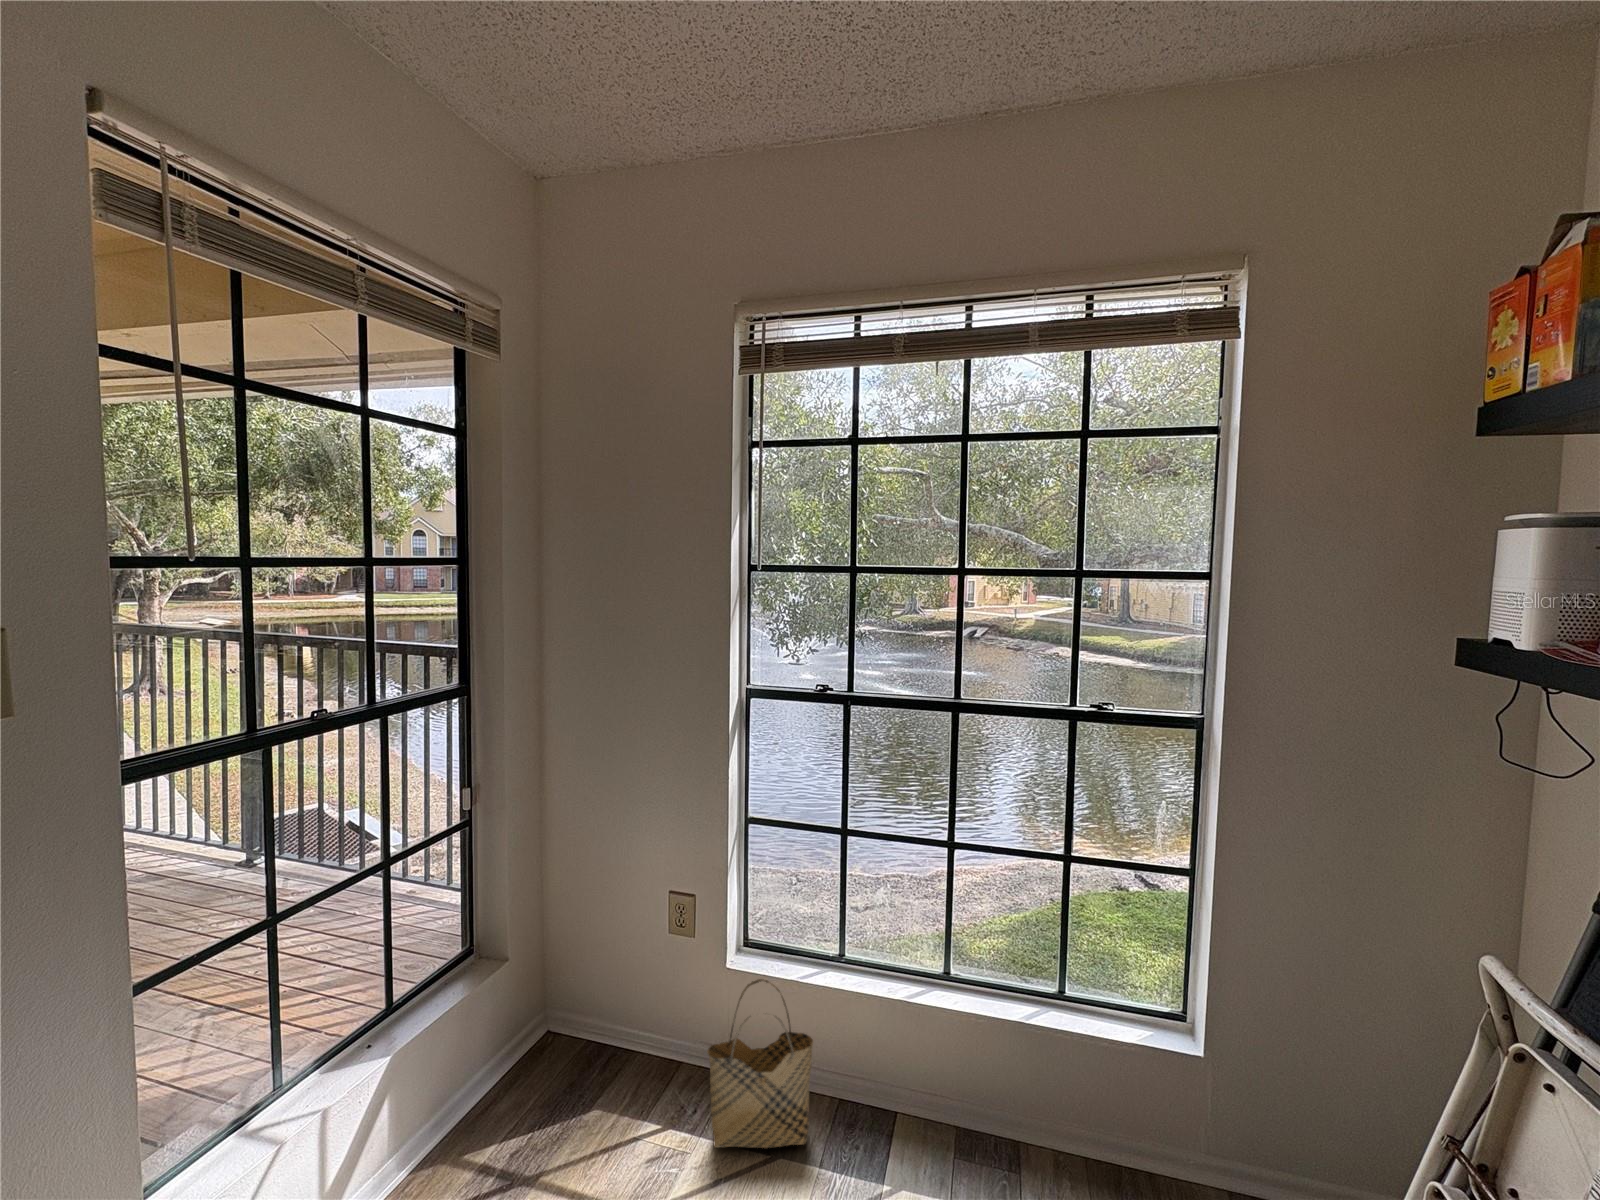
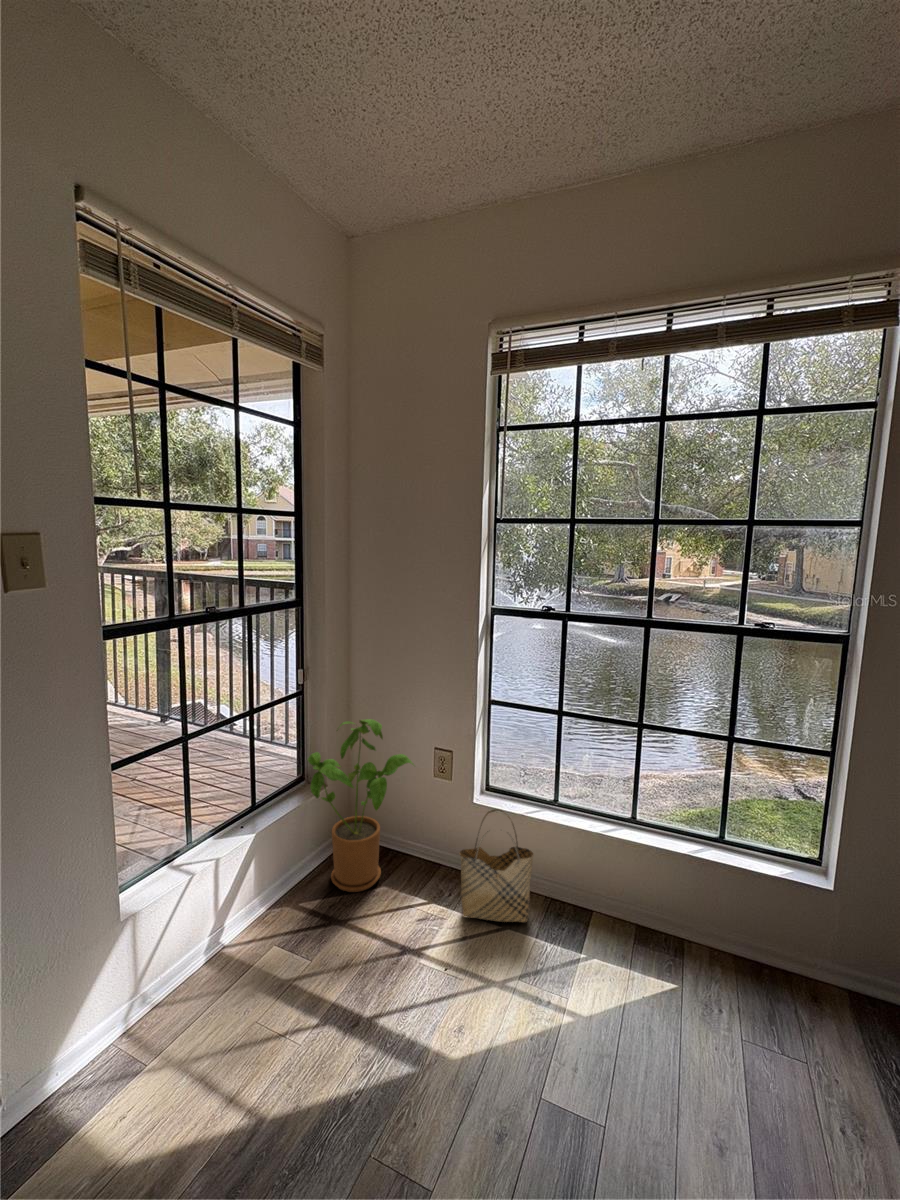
house plant: none [476,858,641,1126] -> present [308,719,414,892]

